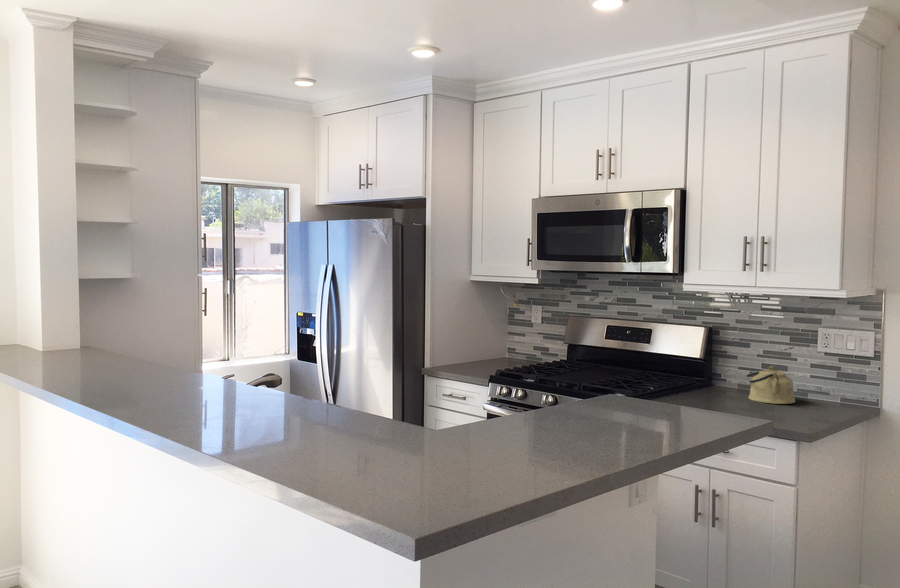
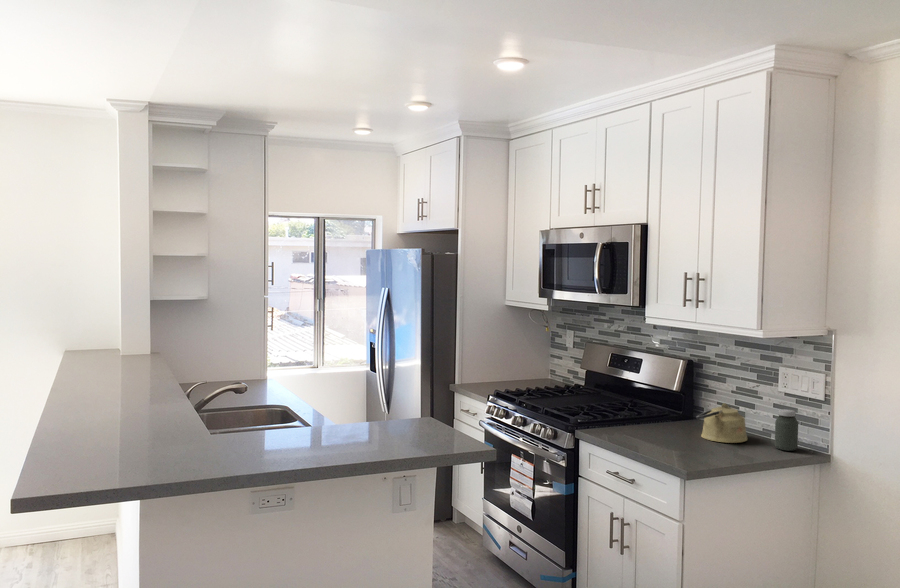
jar: none [824,368,848,407] -> present [775,409,798,451]

